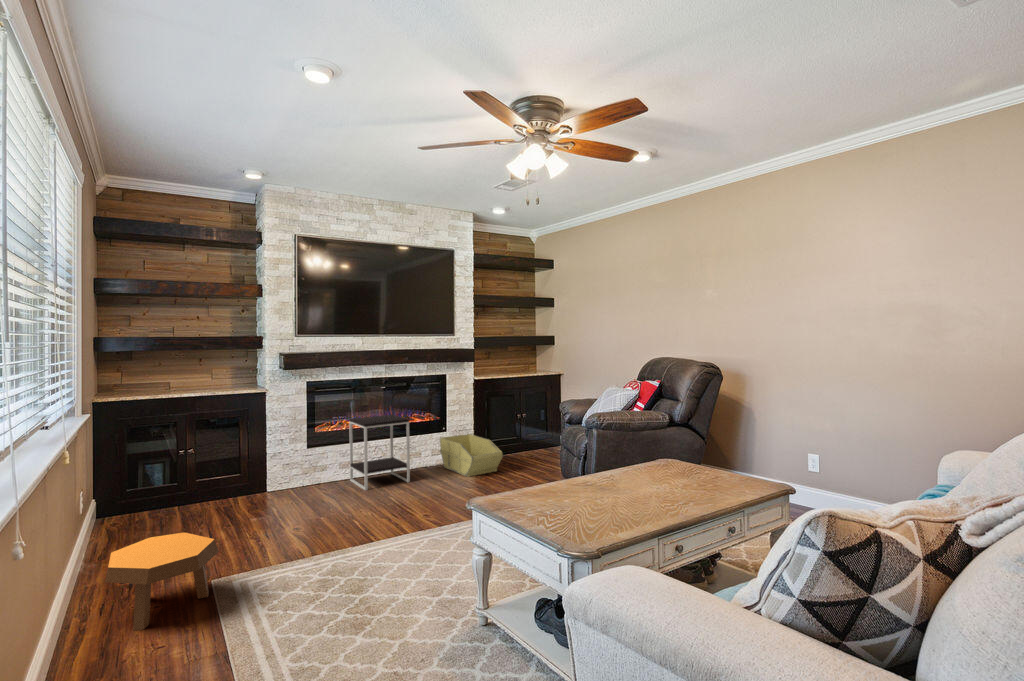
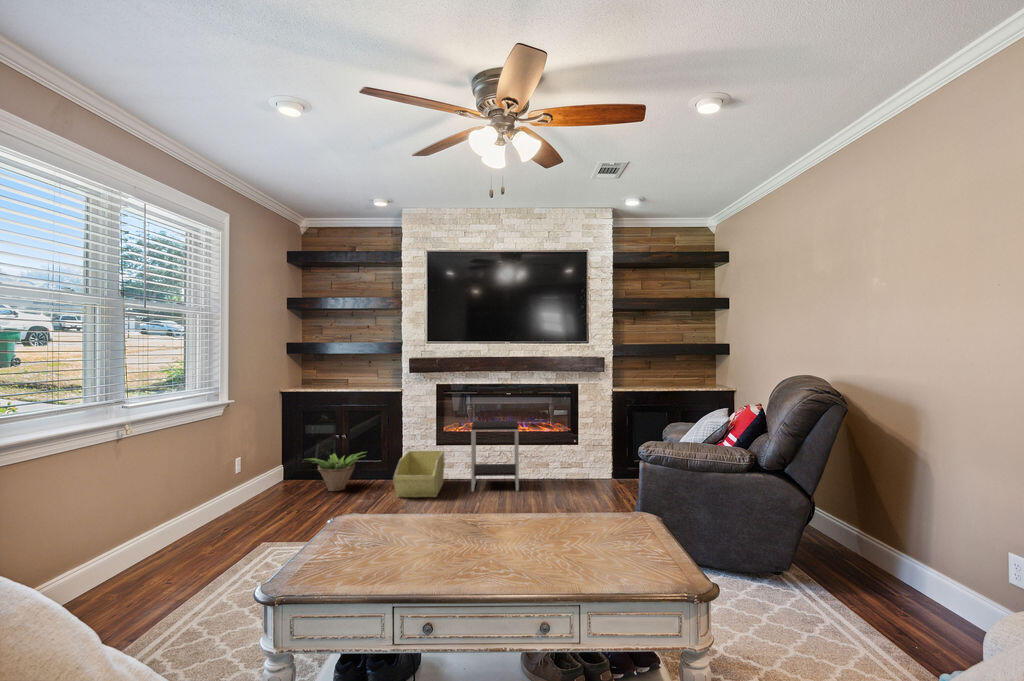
storage bin: present [440,434,503,477] -> present [393,451,445,497]
decorative plant: none [148,467,240,520] -> present [305,452,366,491]
footstool: present [105,532,219,630] -> none [170,496,253,566]

